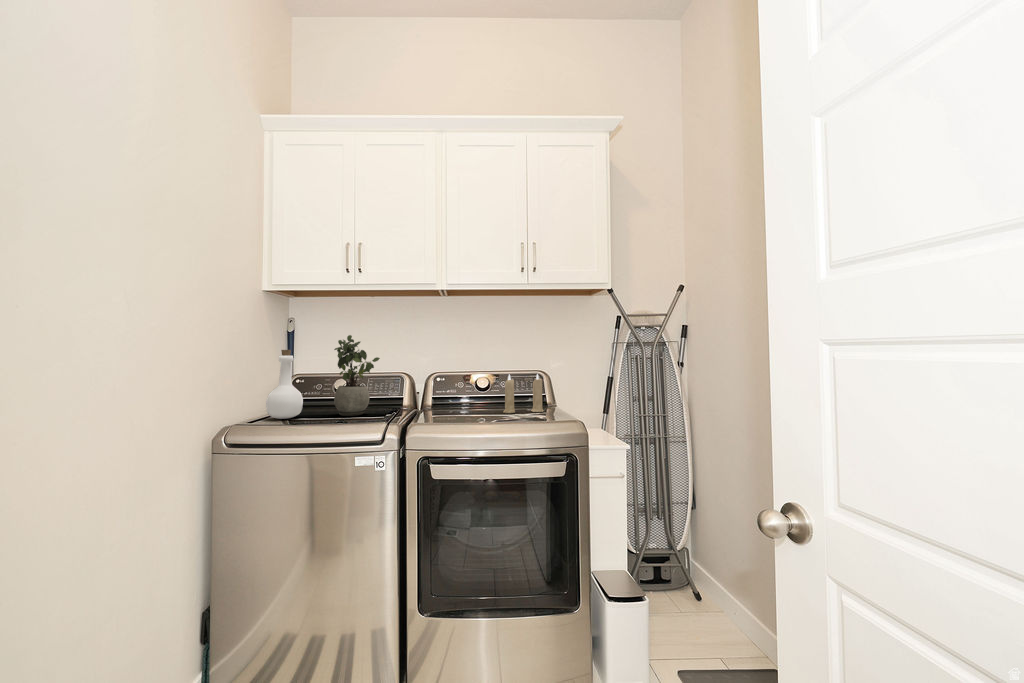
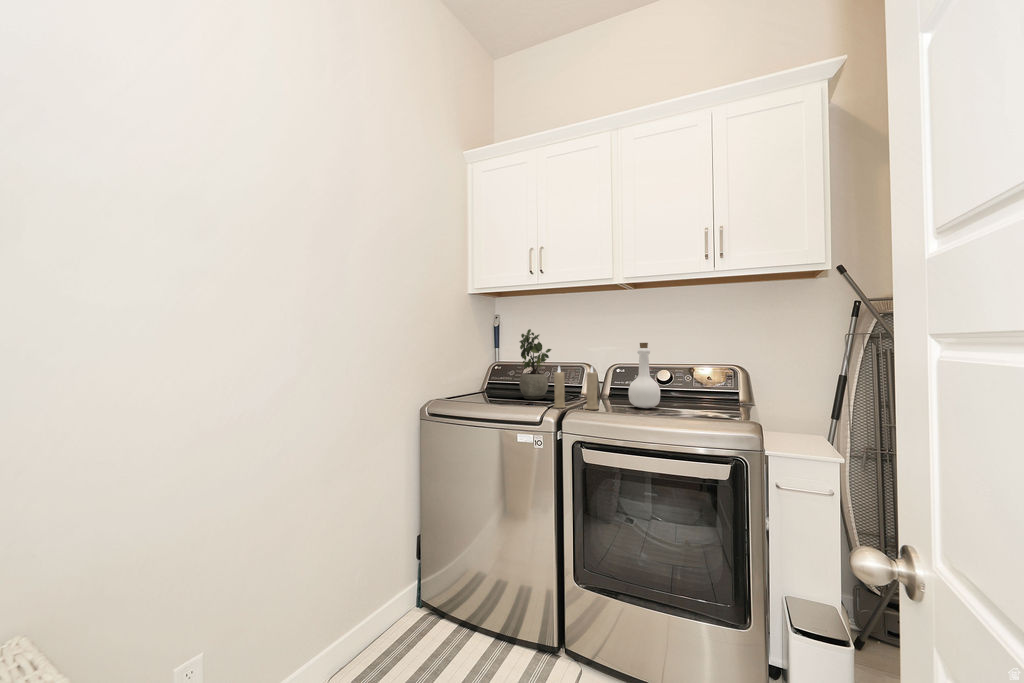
bottle: present [266,350,303,419] -> present [628,343,661,408]
candle: present [503,374,544,413] -> present [553,367,599,409]

